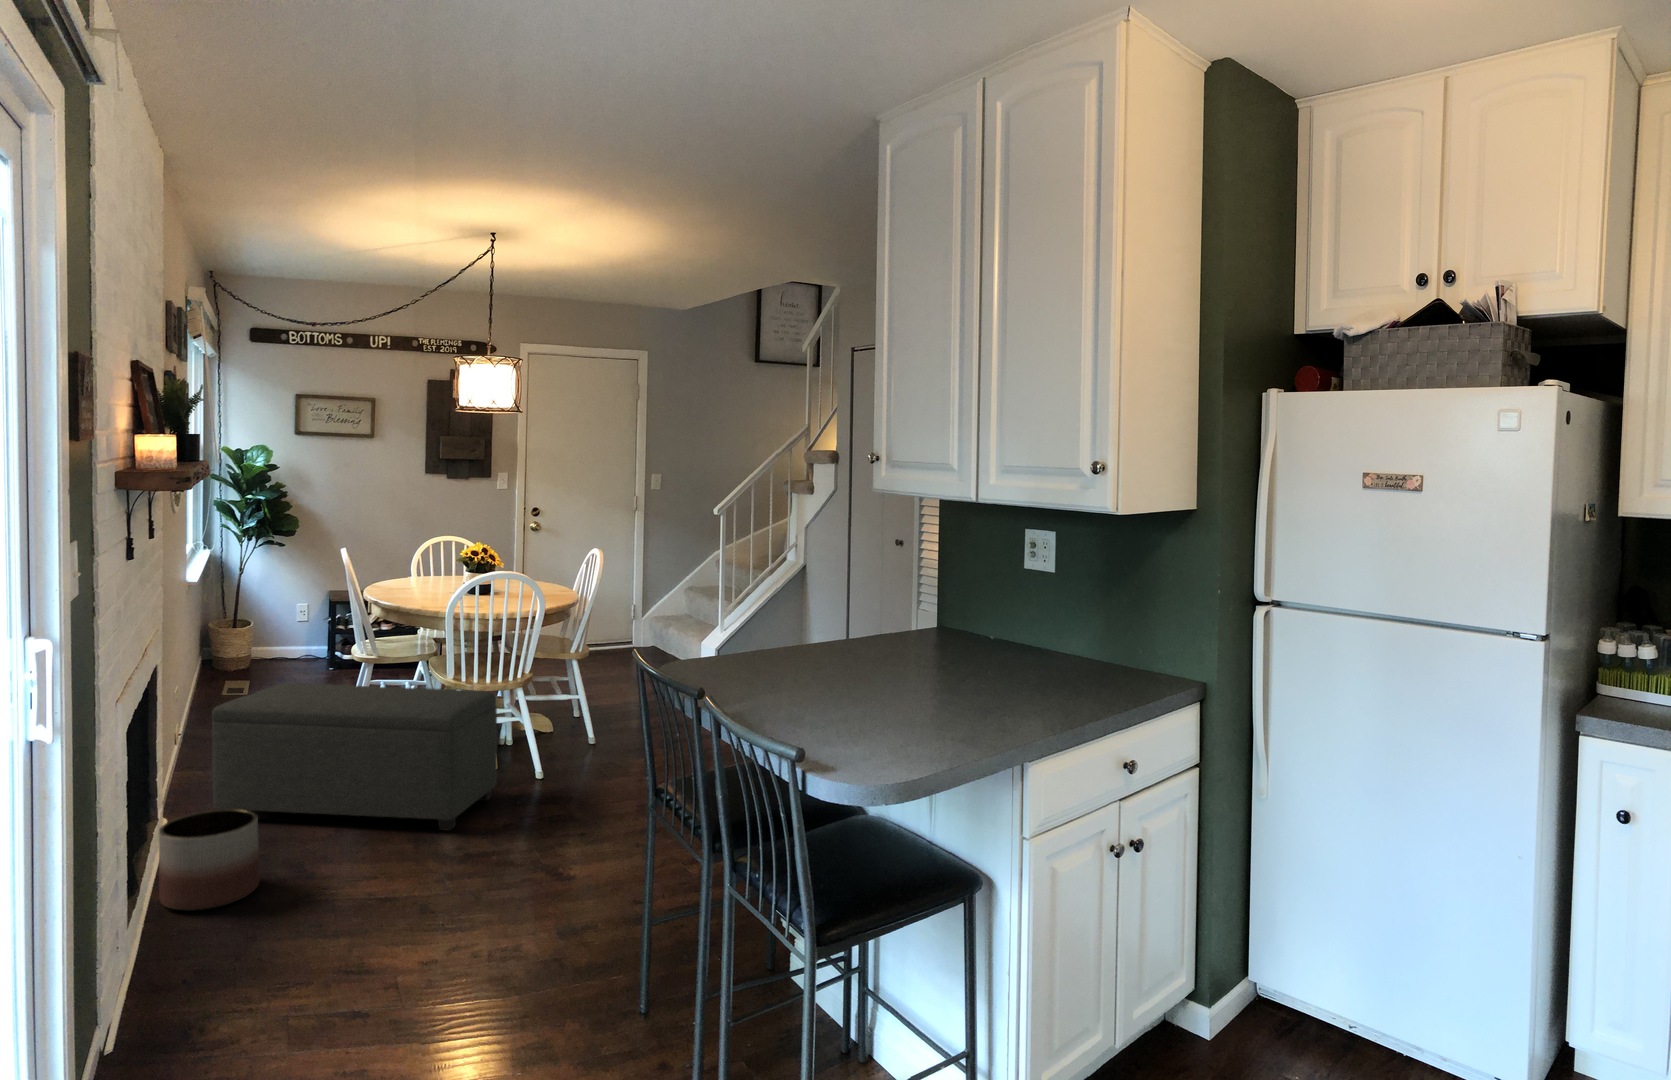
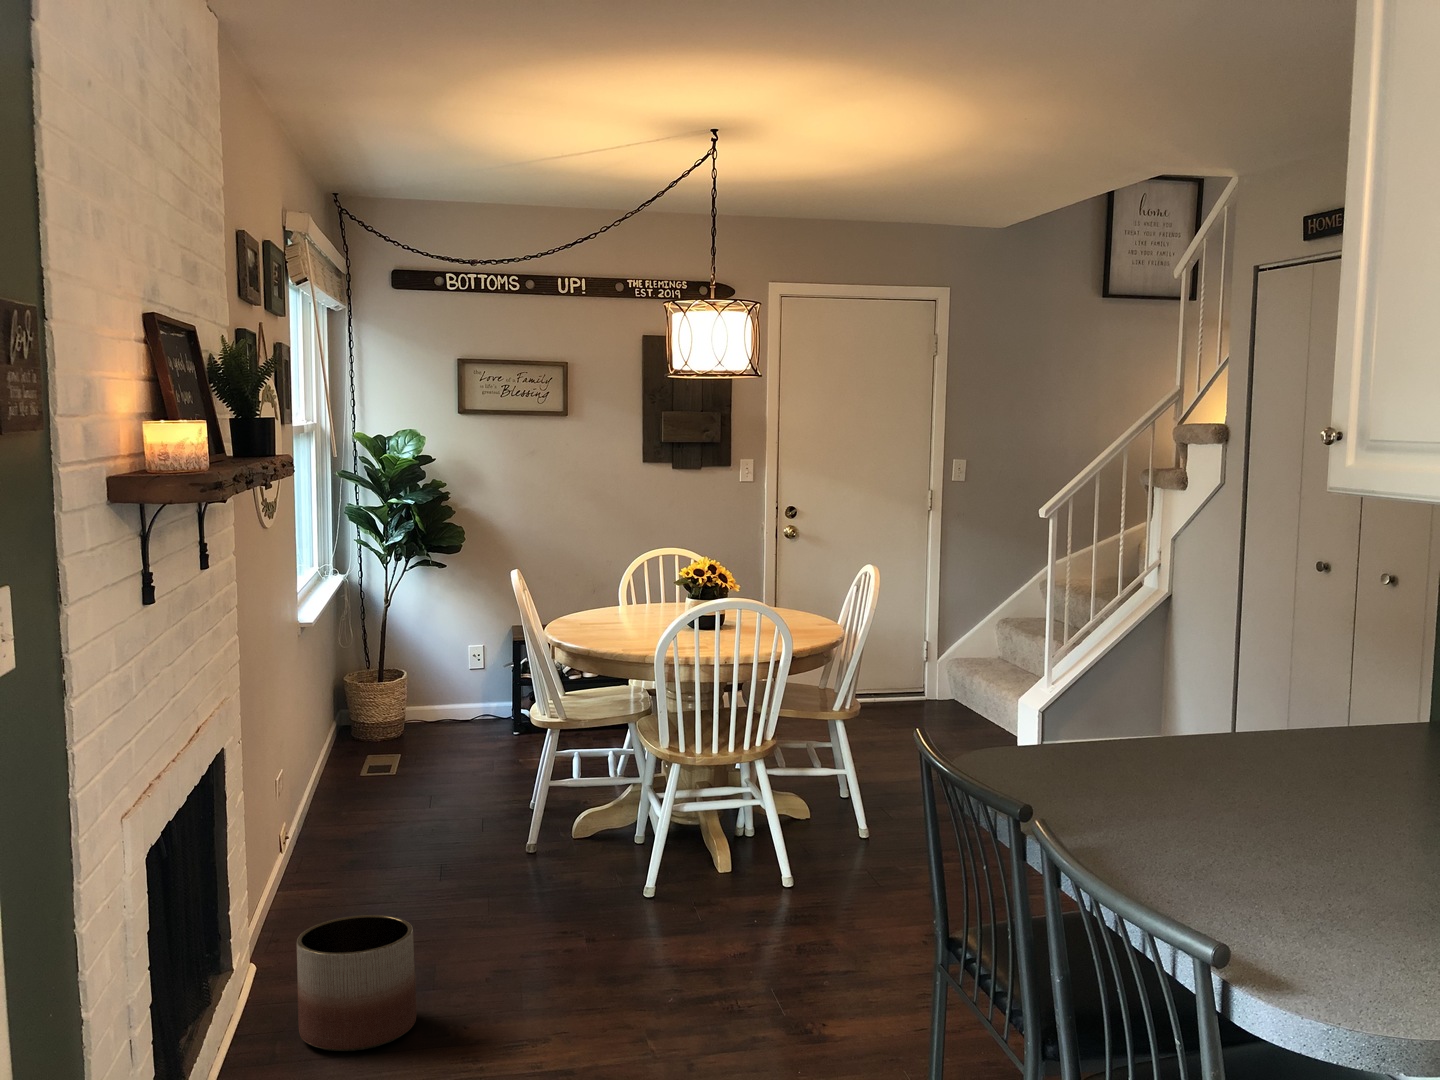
ottoman: present [212,683,497,831] -> none [373,746,727,964]

